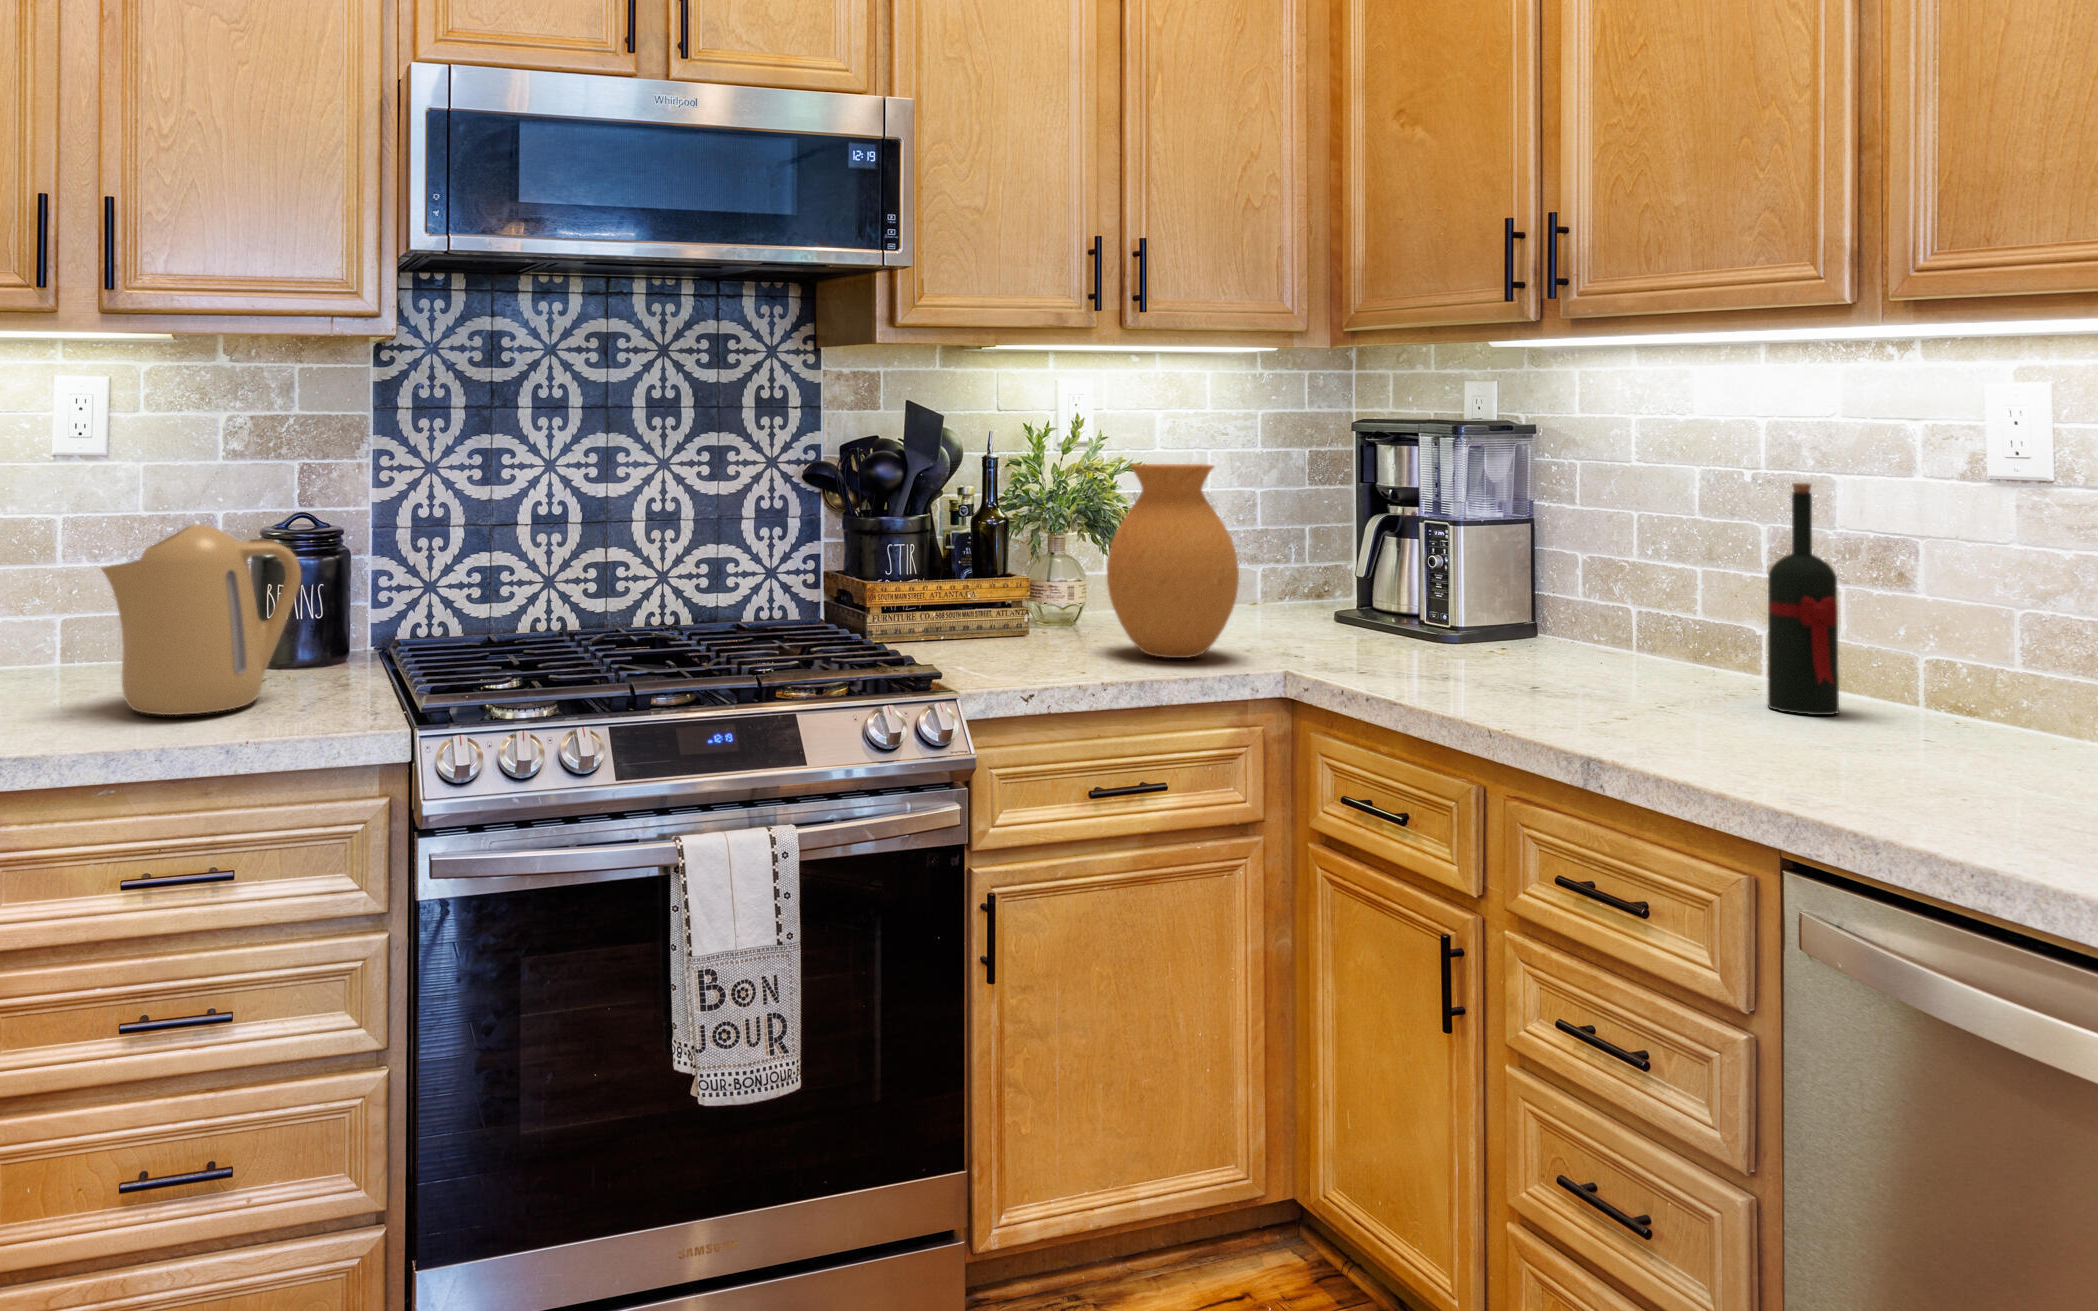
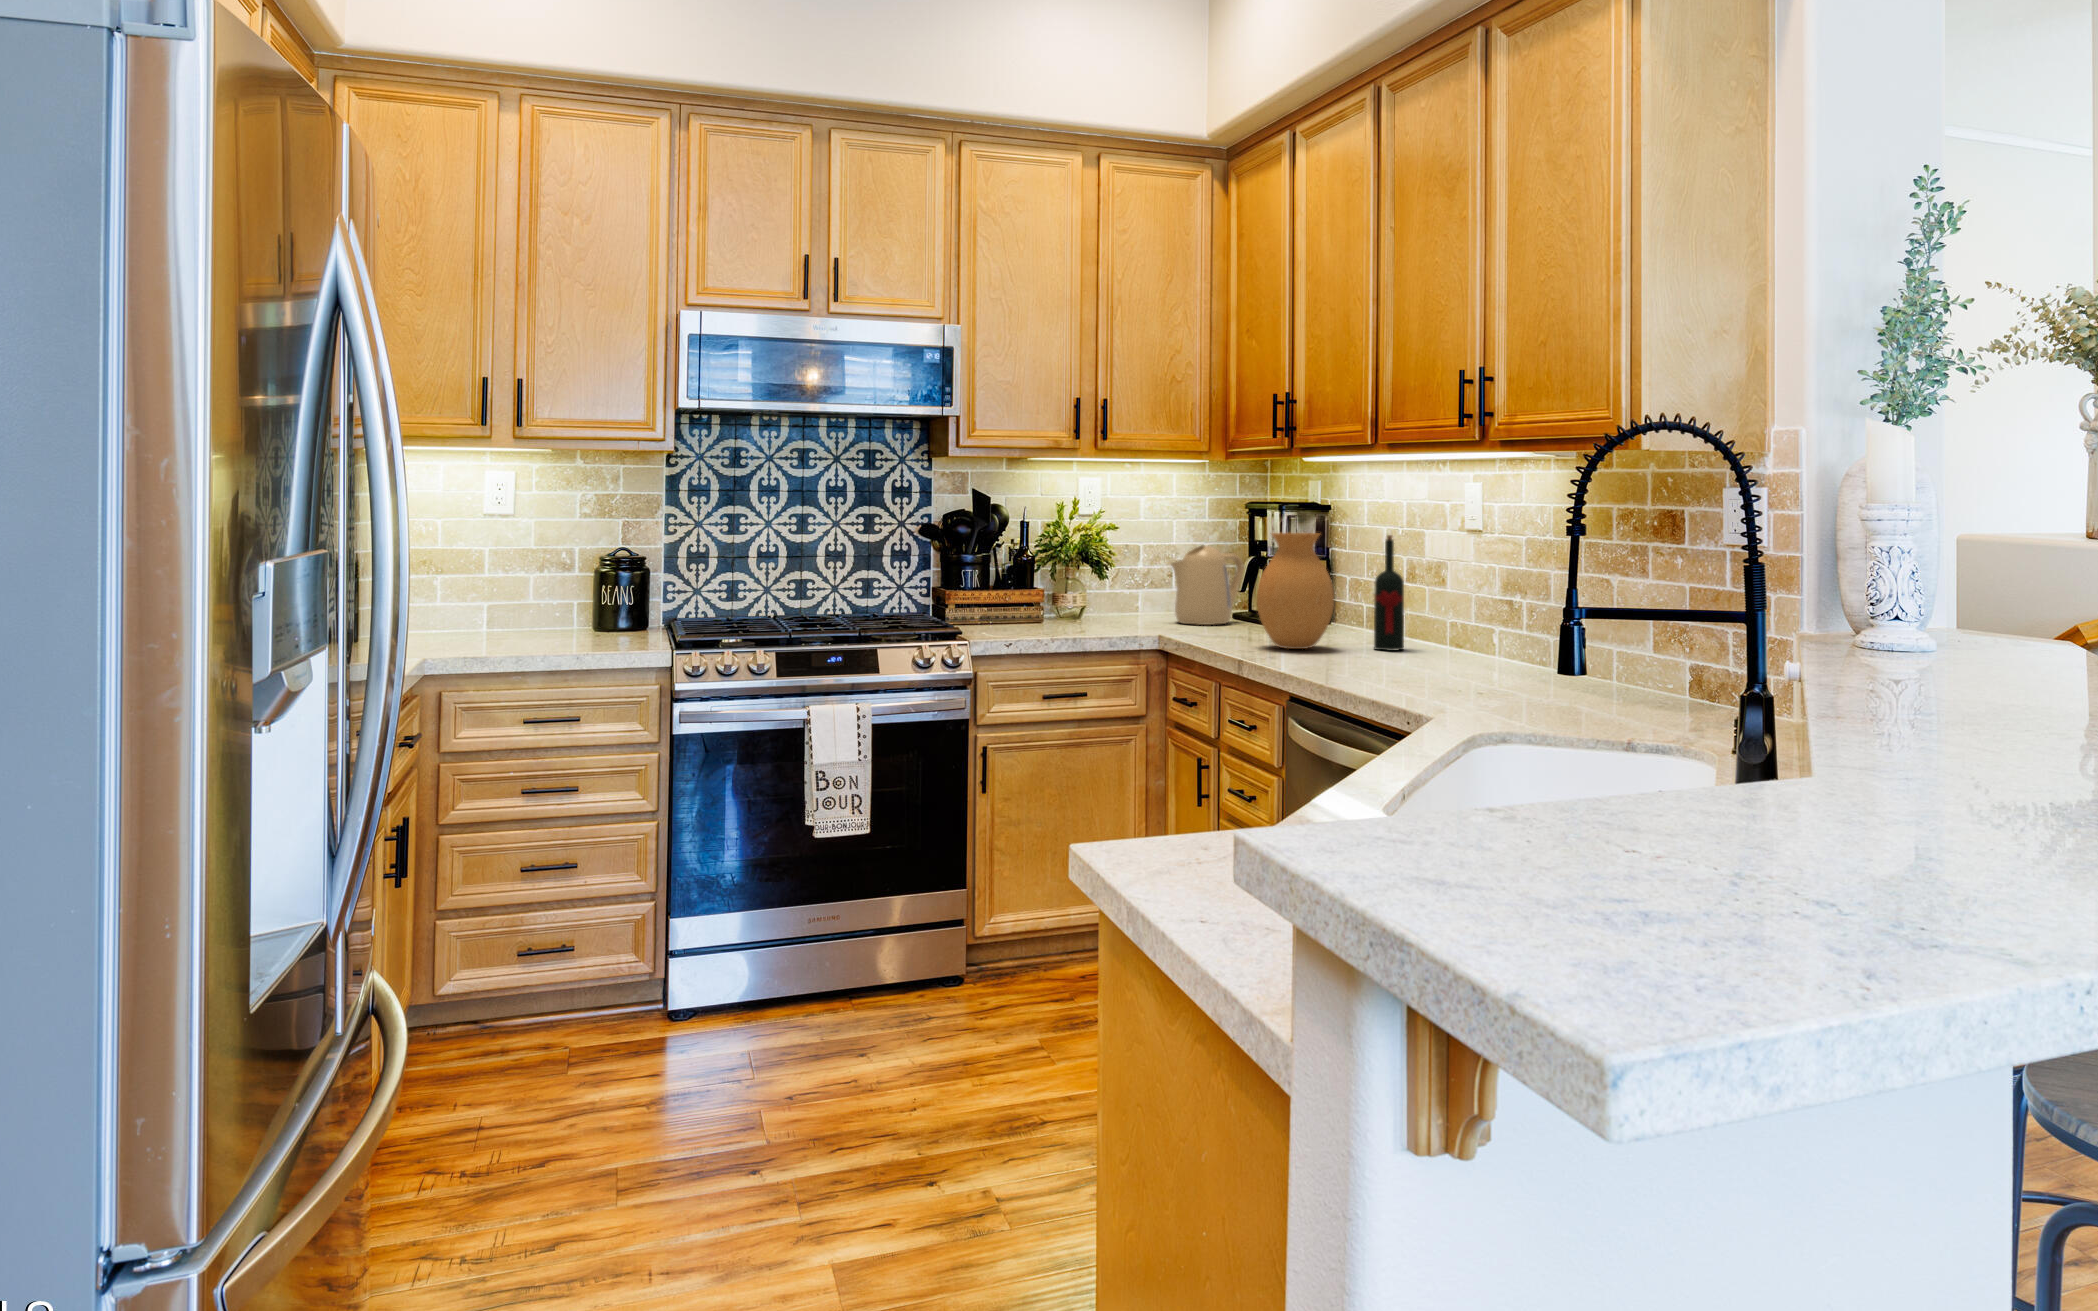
vase: present [1107,464,1239,658] -> present [1257,533,1334,649]
kettle: present [101,524,301,715] -> present [1171,545,1244,625]

